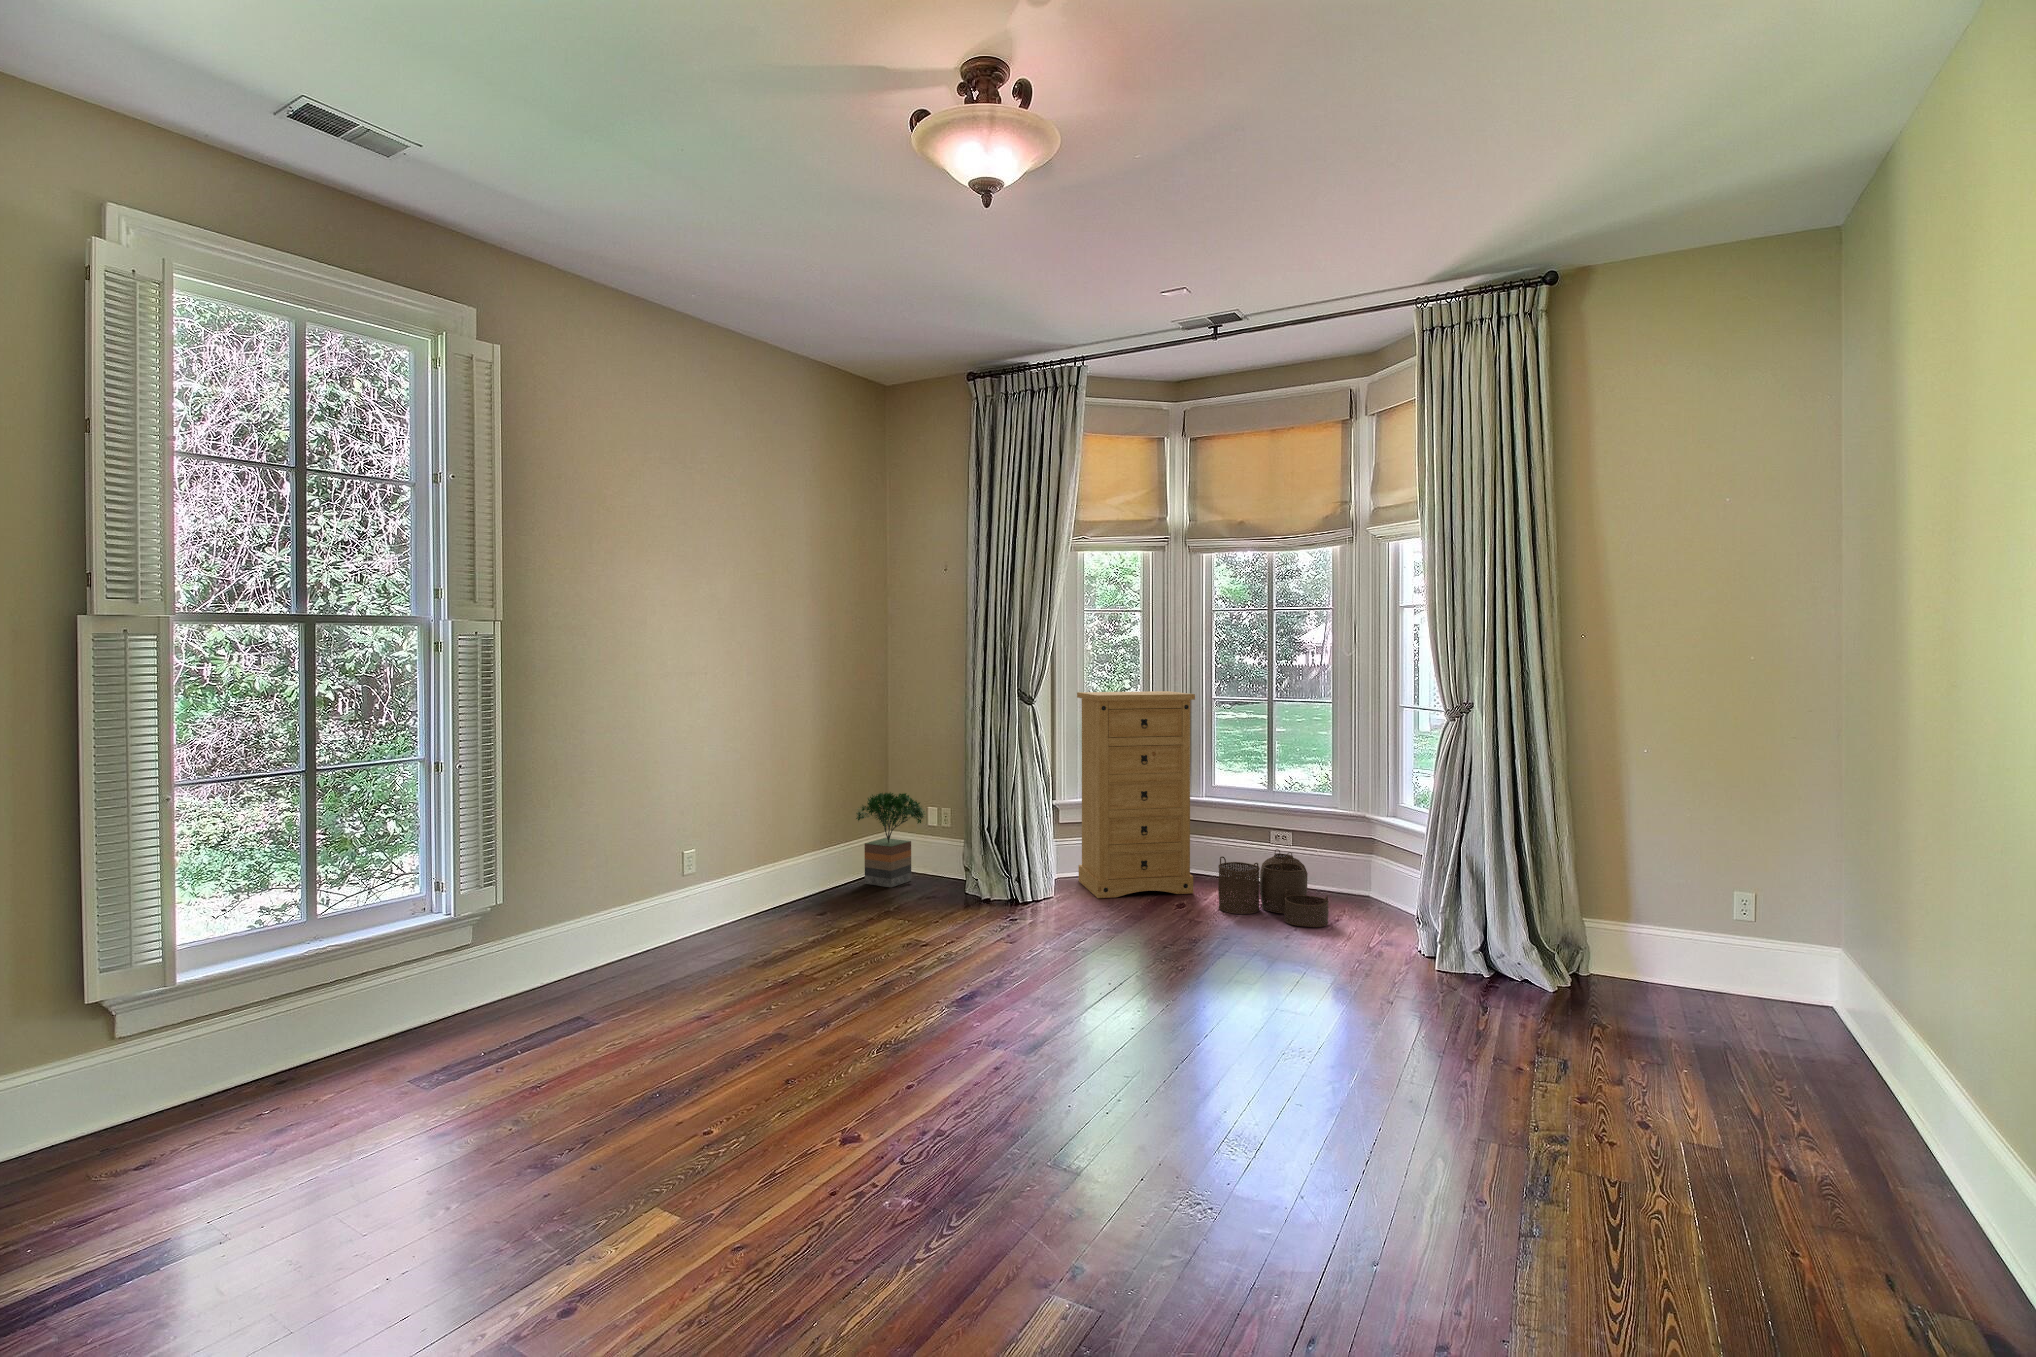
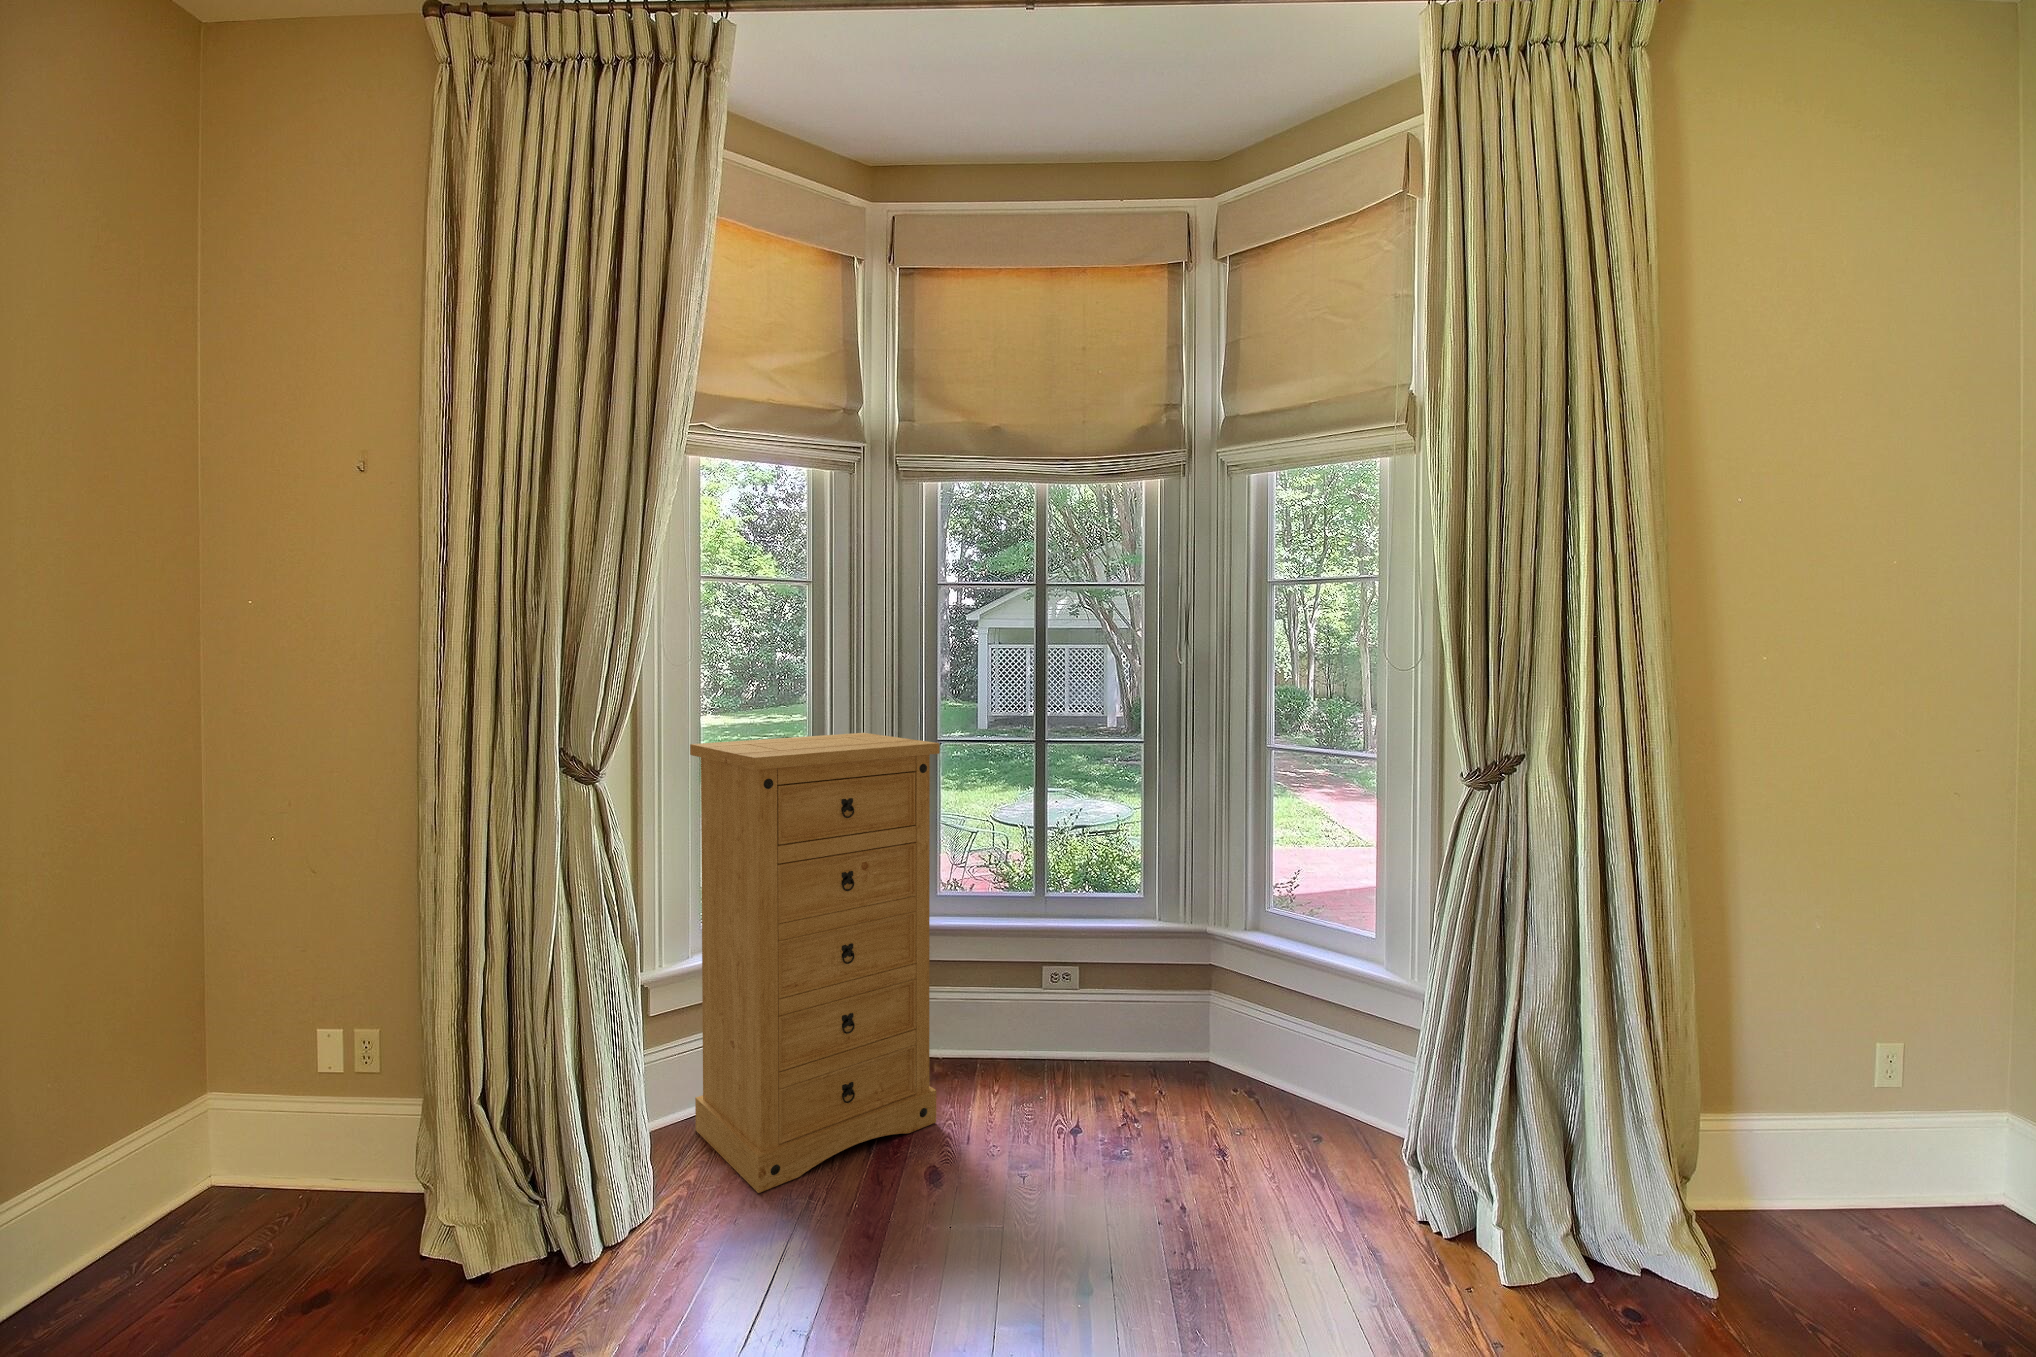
potted tree: present [856,793,925,887] -> none [57,1014,308,1290]
woven basket: present [1218,849,1329,927] -> none [1005,1008,1225,1194]

